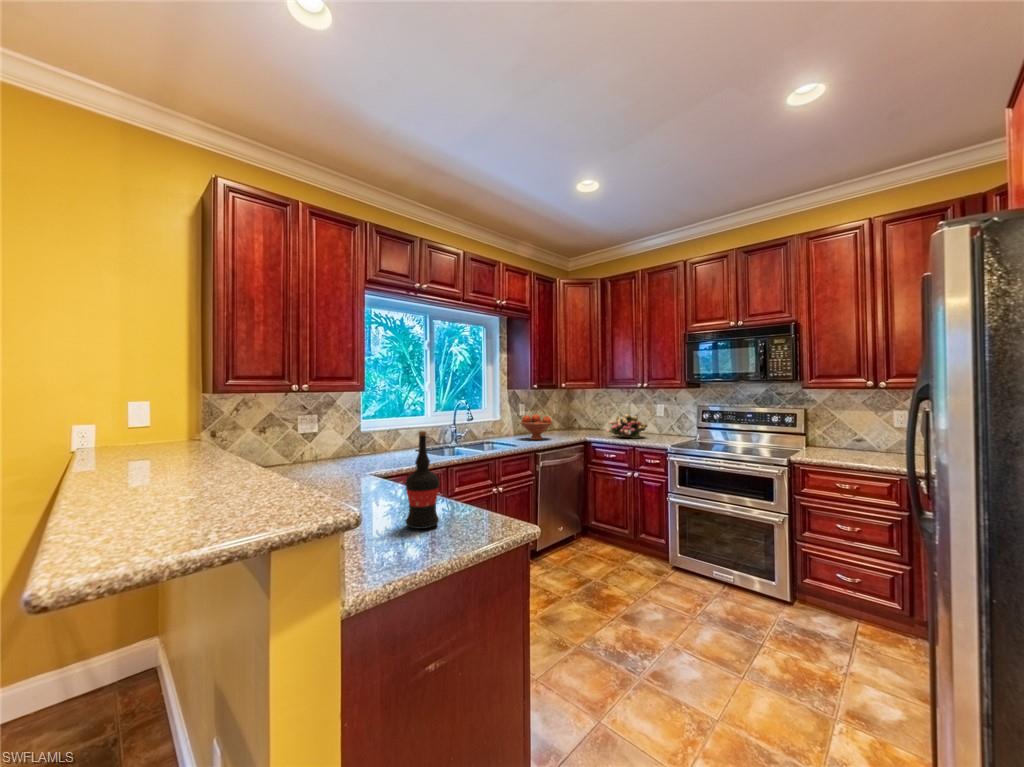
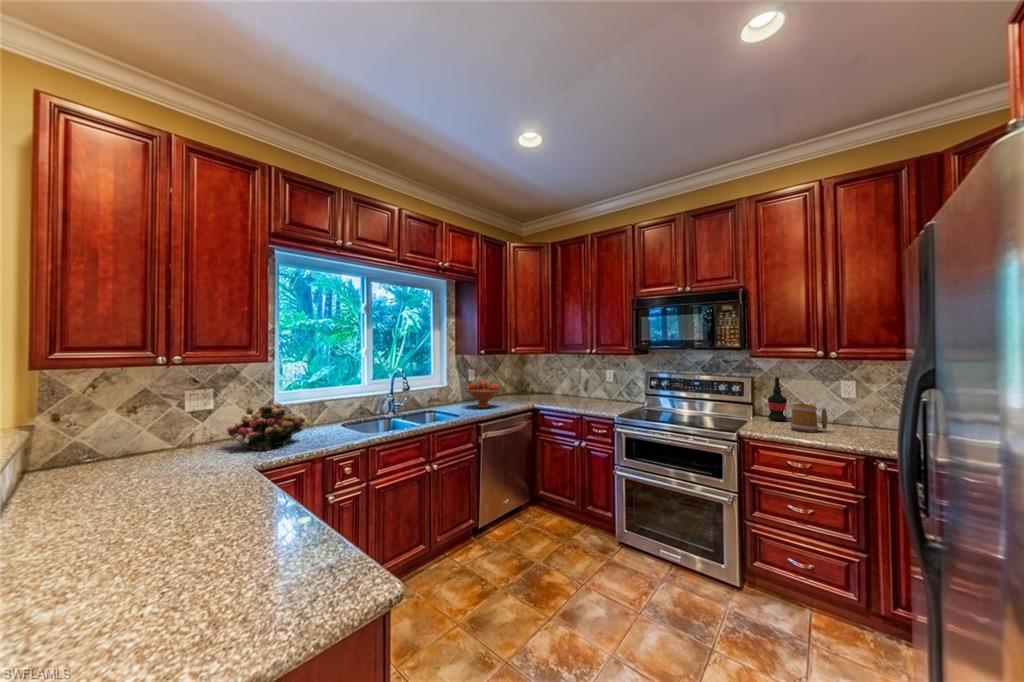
flower arrangement: present [607,414,647,439] -> present [226,402,305,451]
wine bottle: present [405,431,440,529] -> present [768,376,787,421]
mug: none [841,432,877,458] -> present [791,404,827,433]

